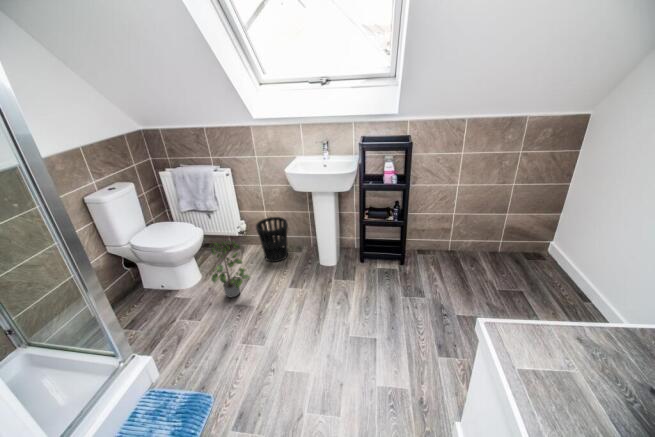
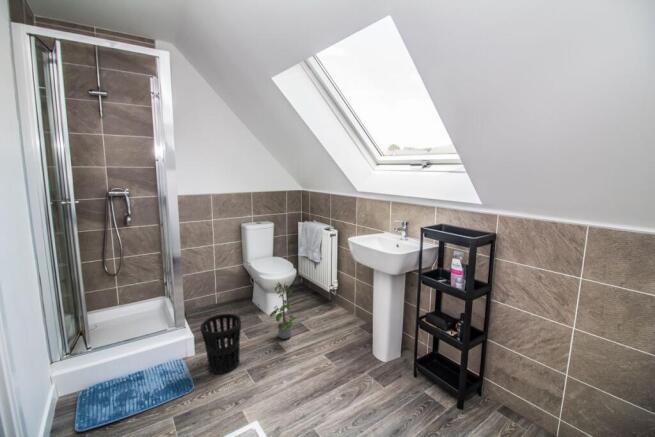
wastebasket: present [256,217,288,262] -> present [201,314,241,374]

